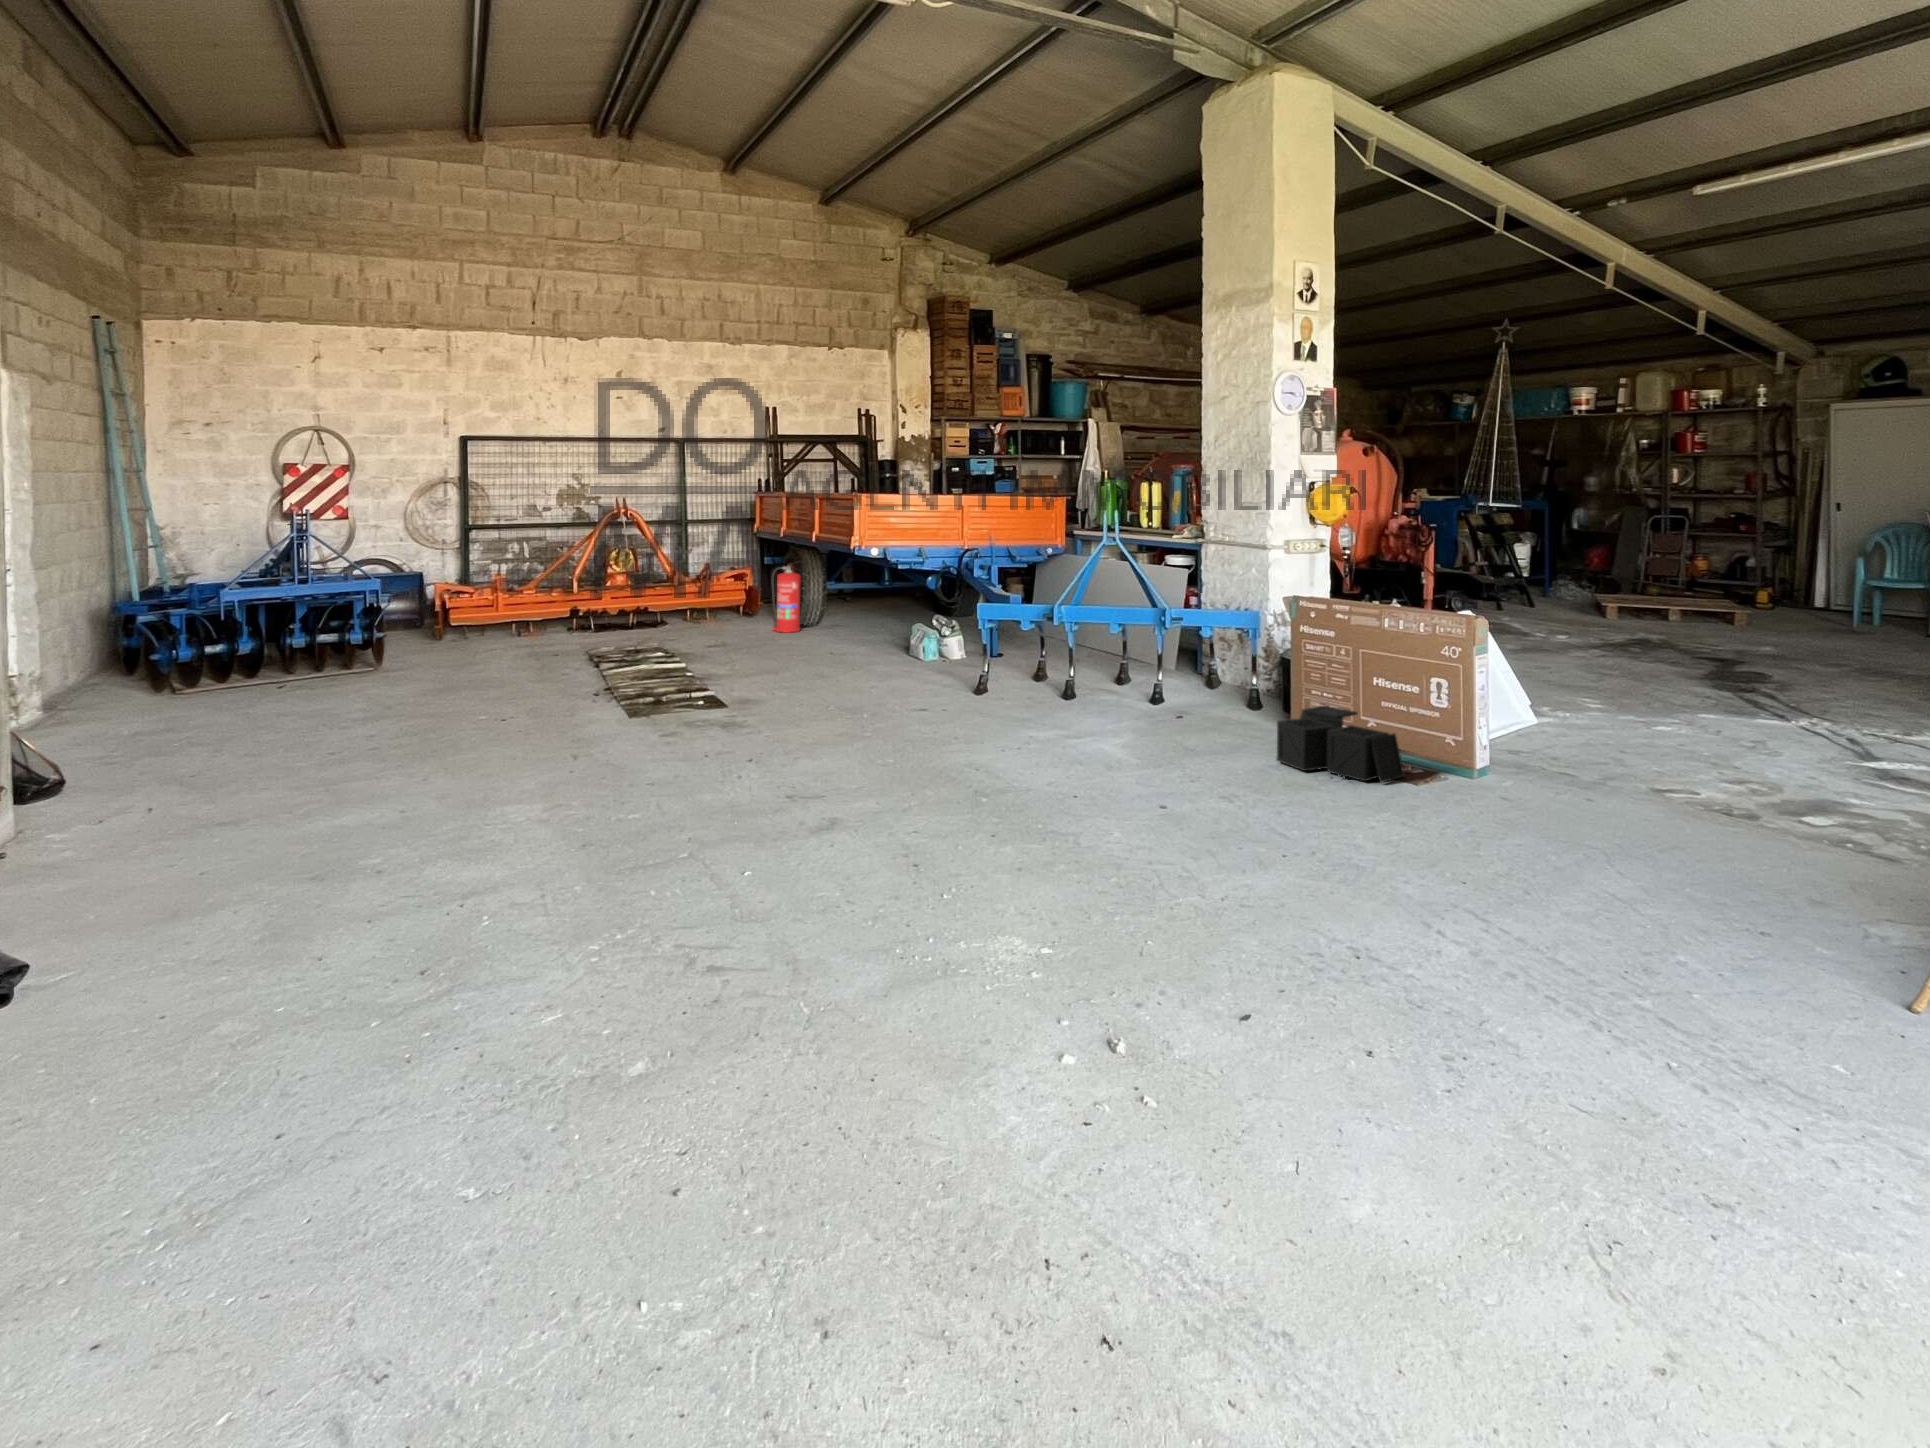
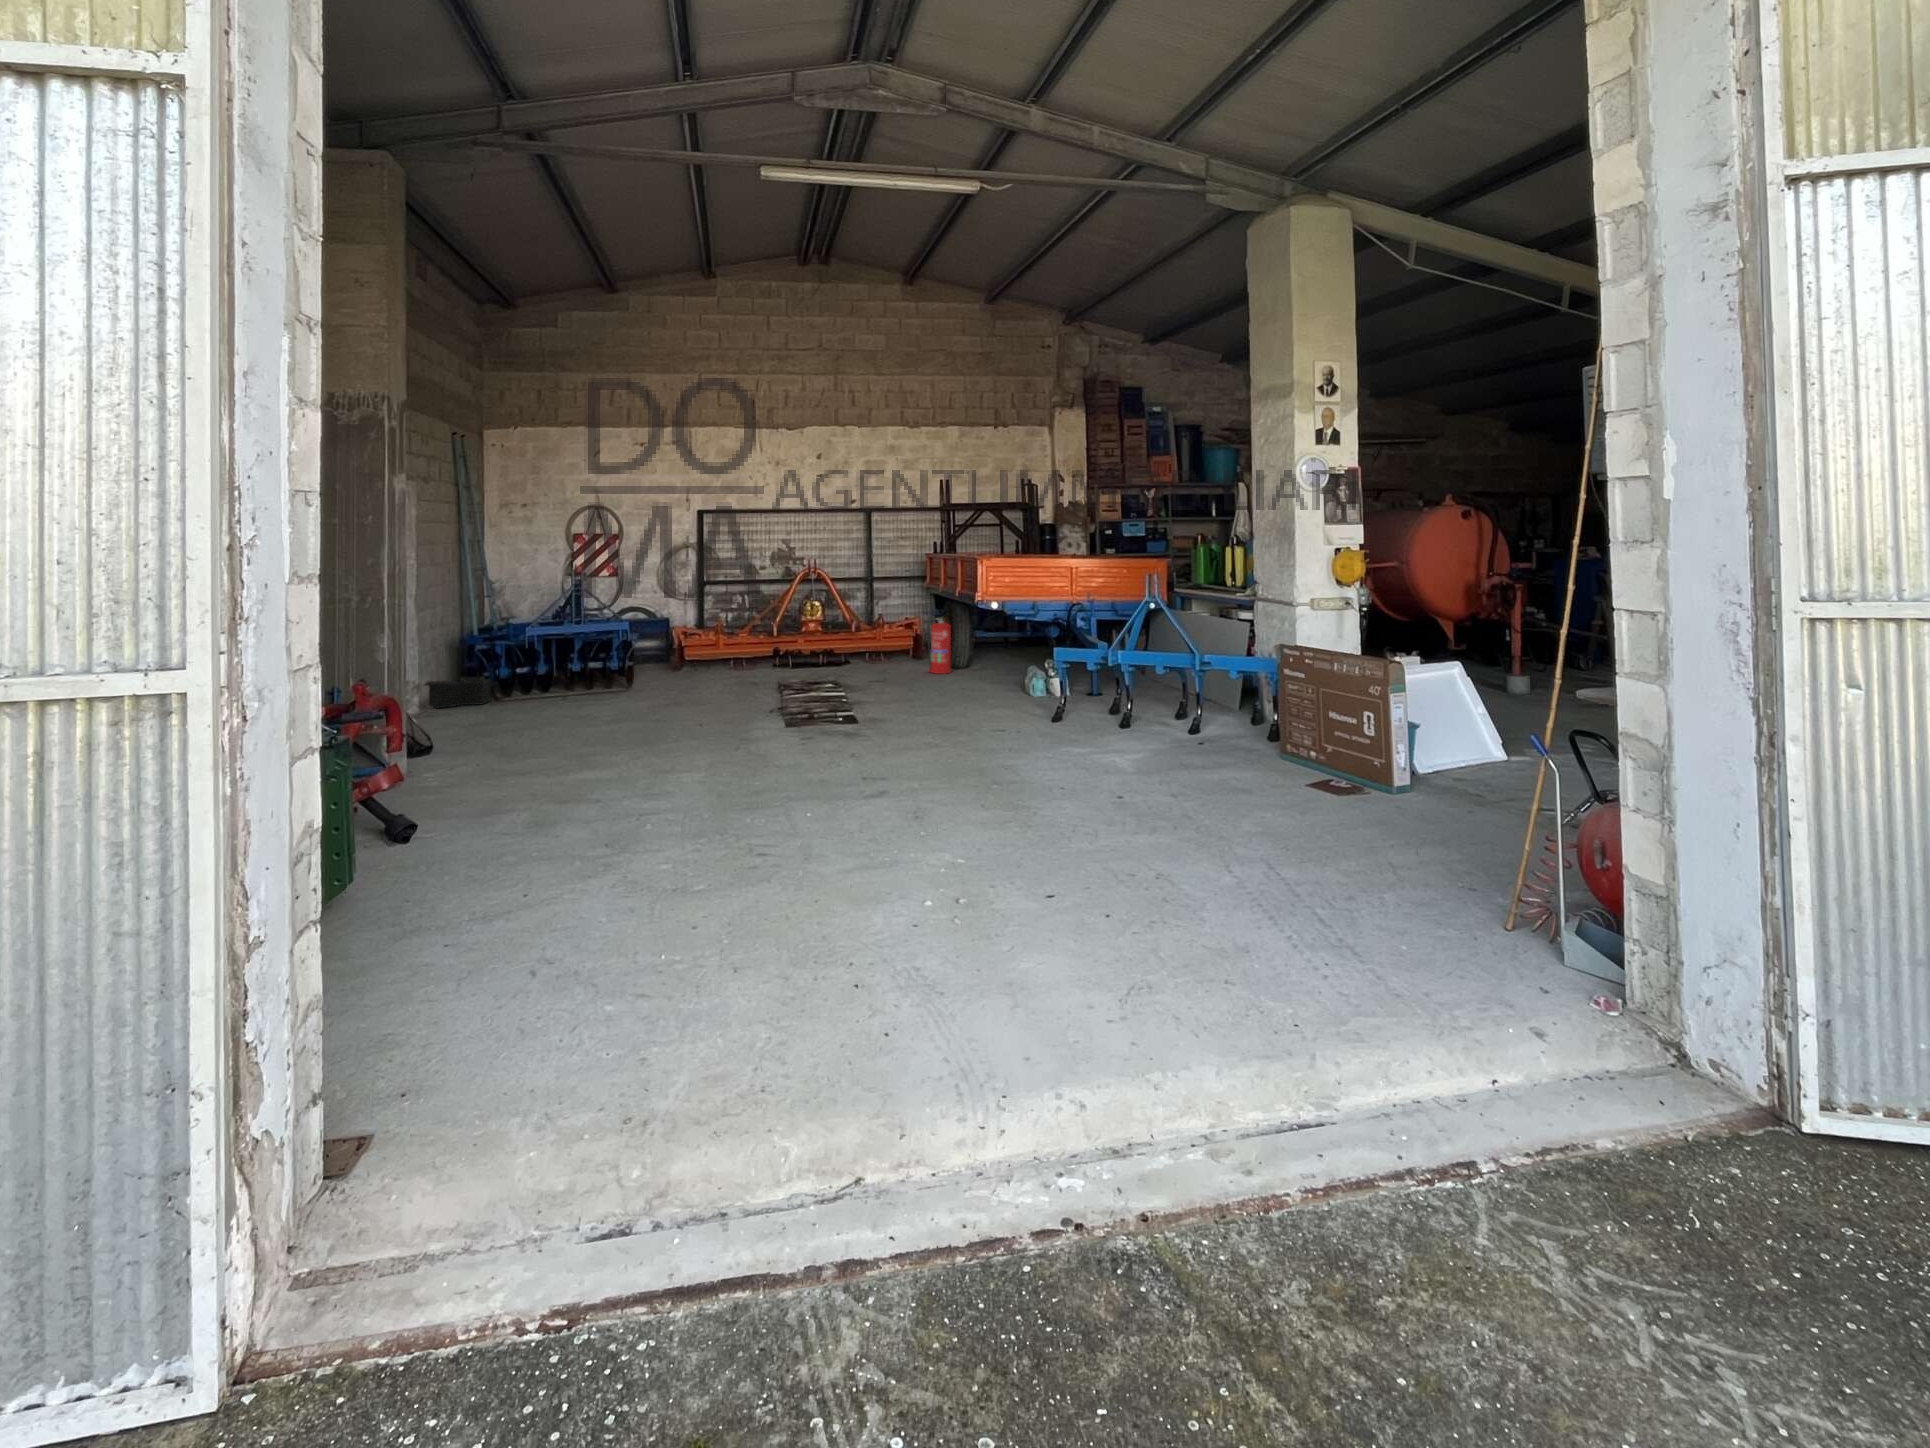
storage bin: present [1277,706,1405,783] -> present [424,677,491,708]

